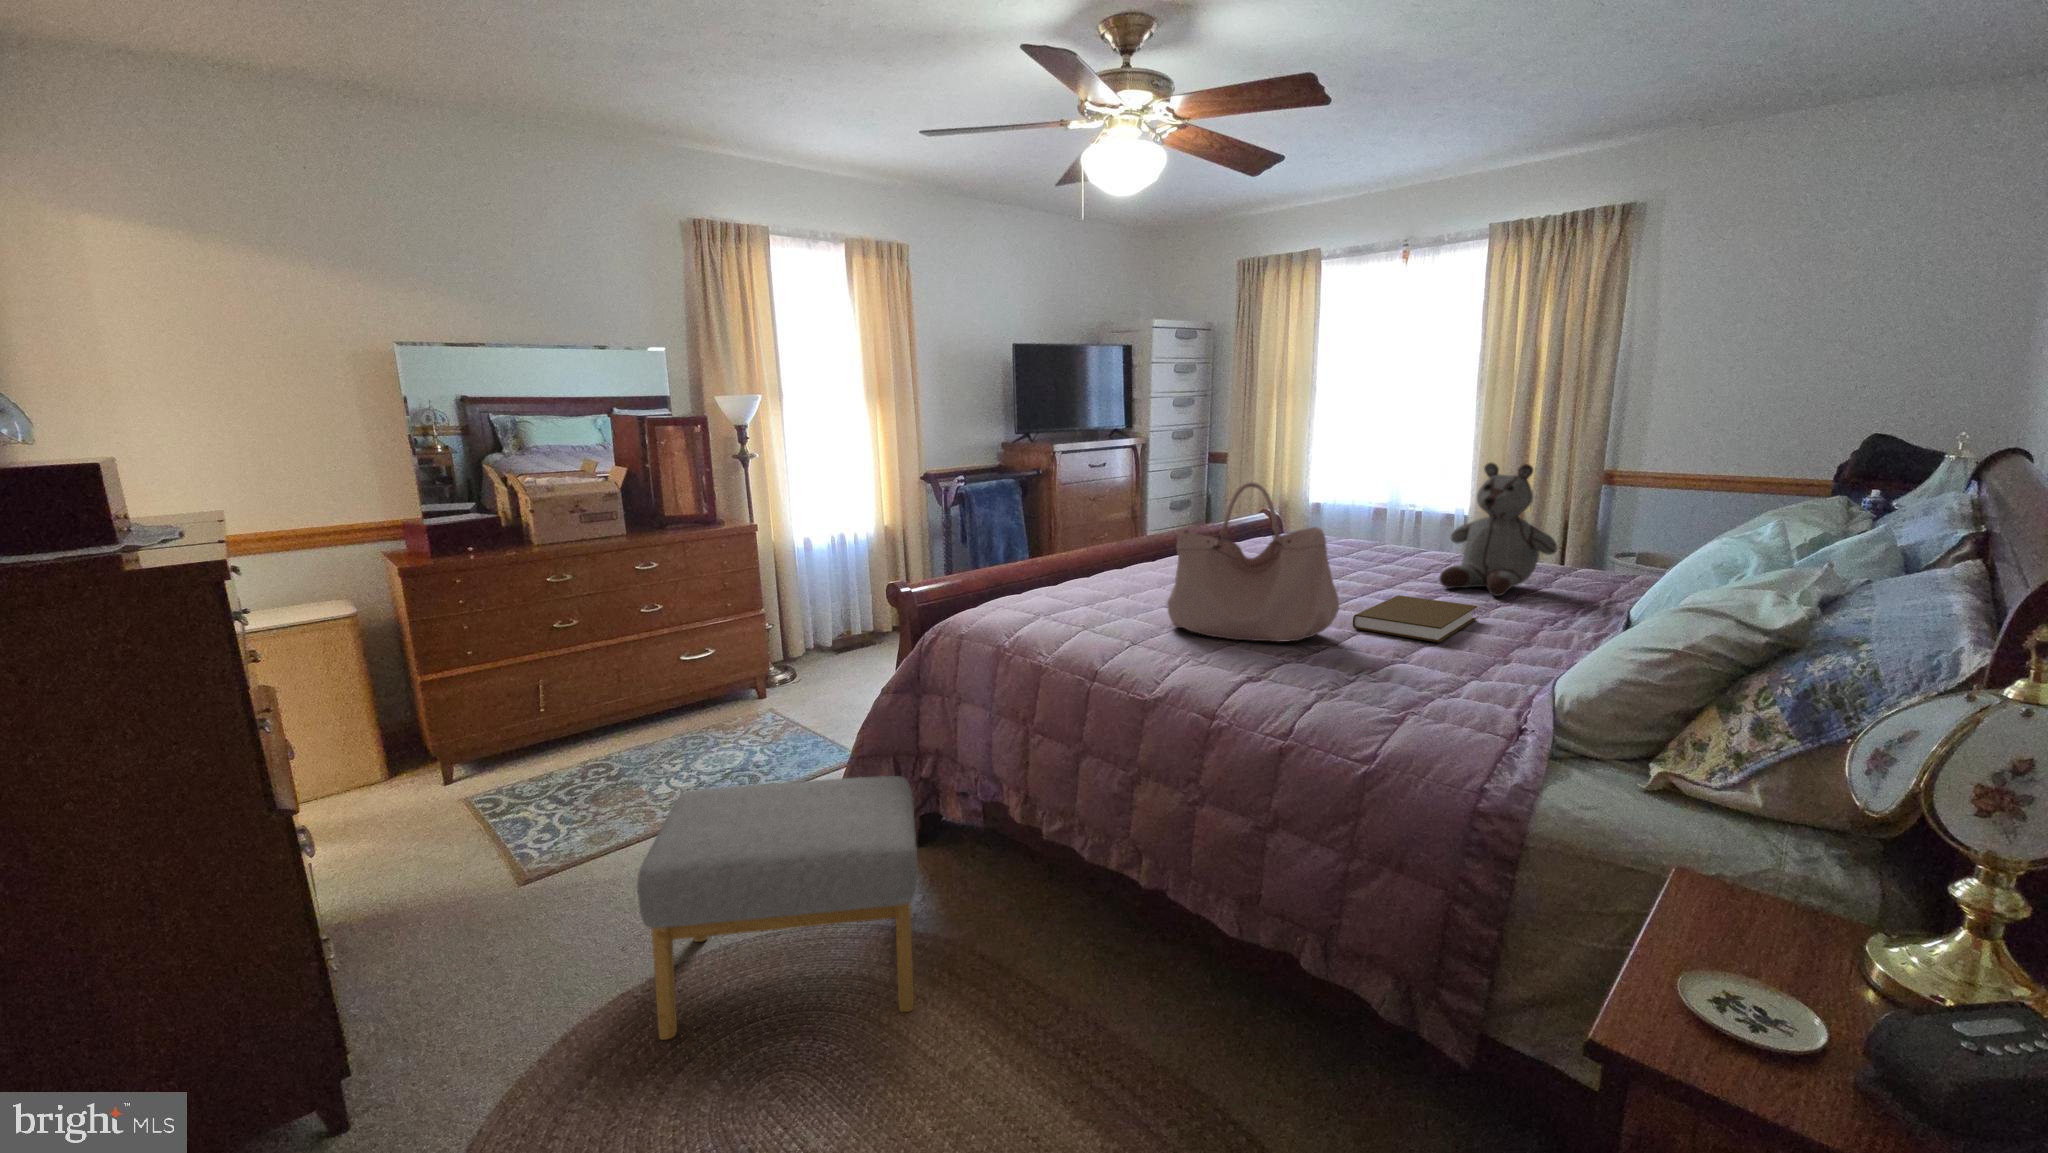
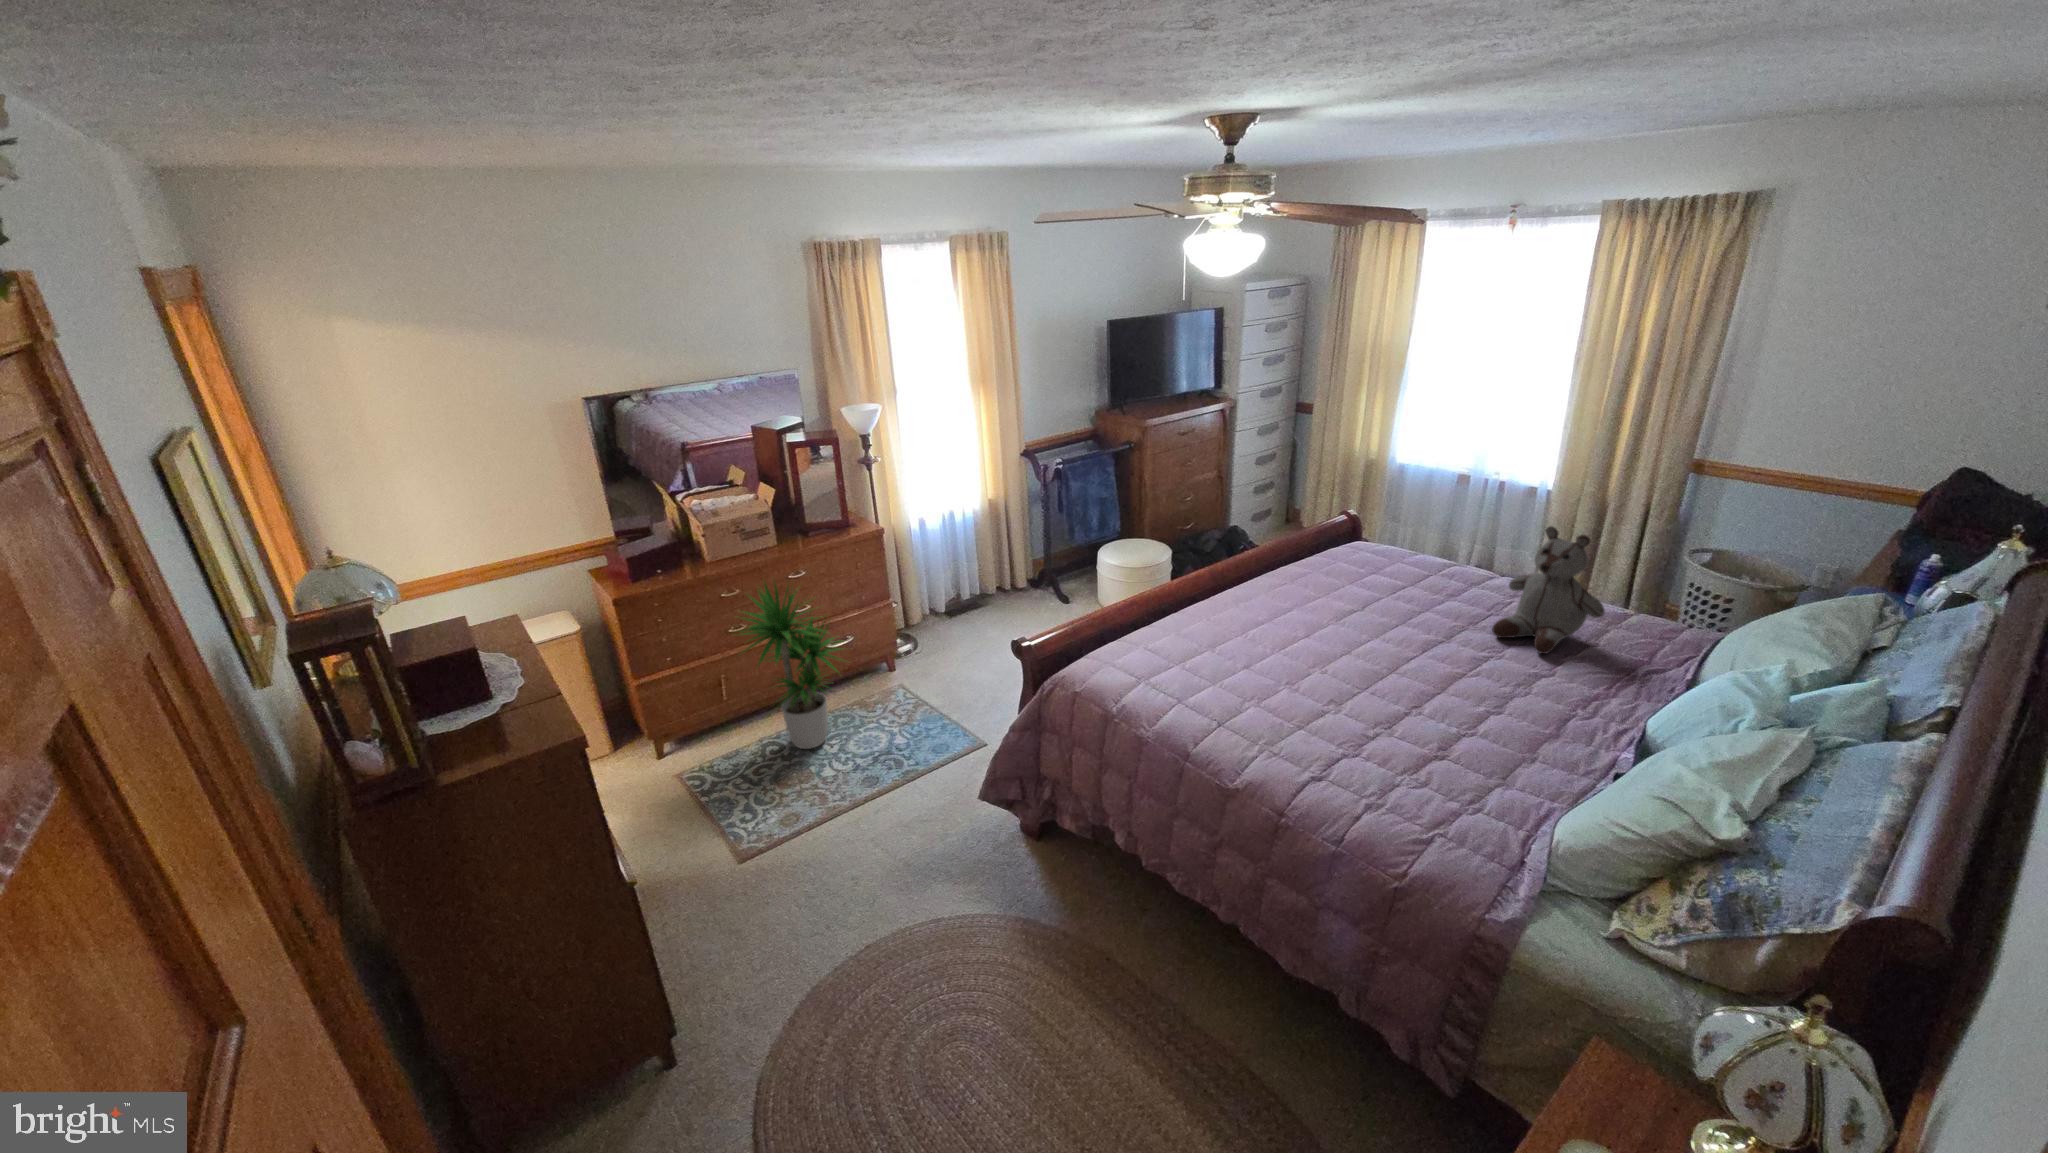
handbag: present [1168,482,1339,642] -> none [1240,590,1387,728]
potted plant: none [549,549,709,769] -> present [740,580,842,749]
book: present [1353,595,1477,643] -> none [1400,660,1516,732]
footstool: present [637,776,917,1040] -> none [839,818,1038,1017]

